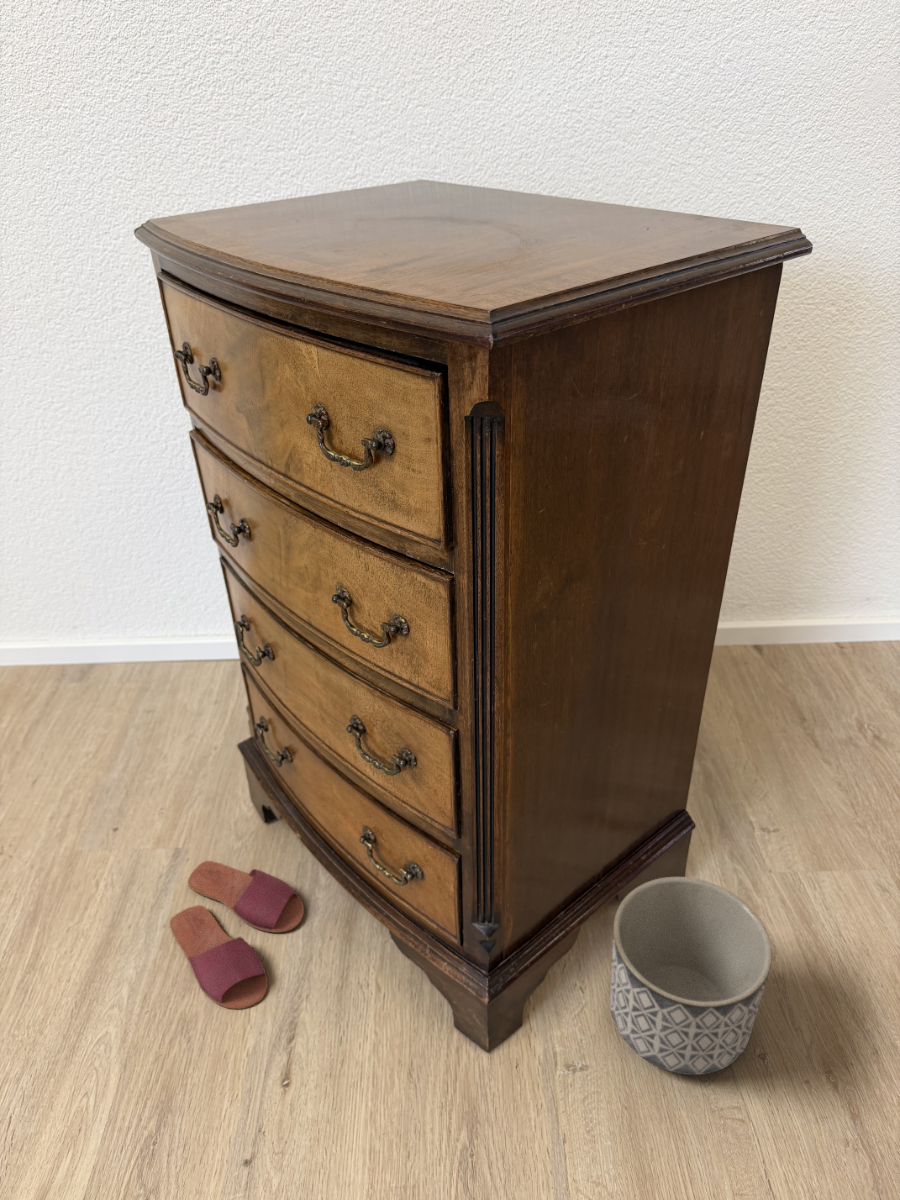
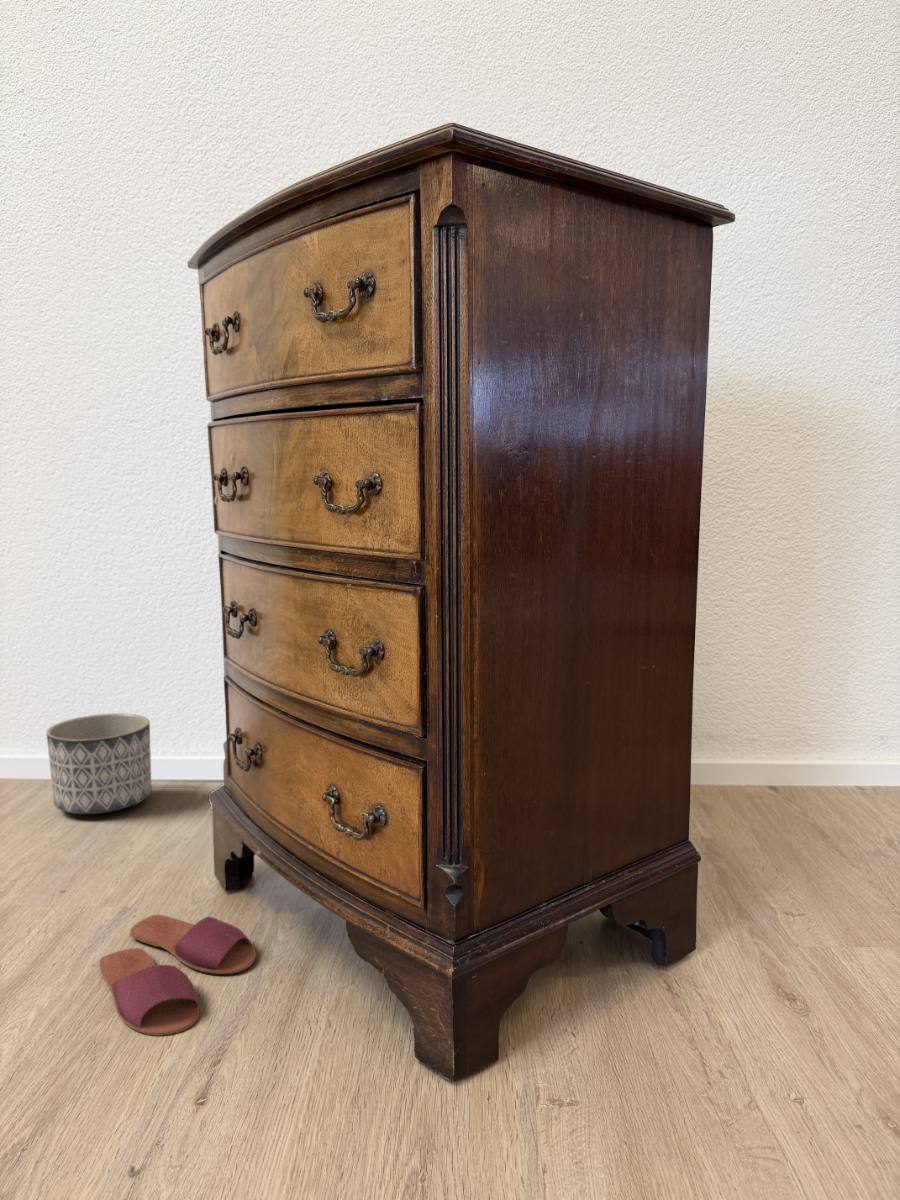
planter: present [610,877,772,1075] -> present [47,713,151,814]

